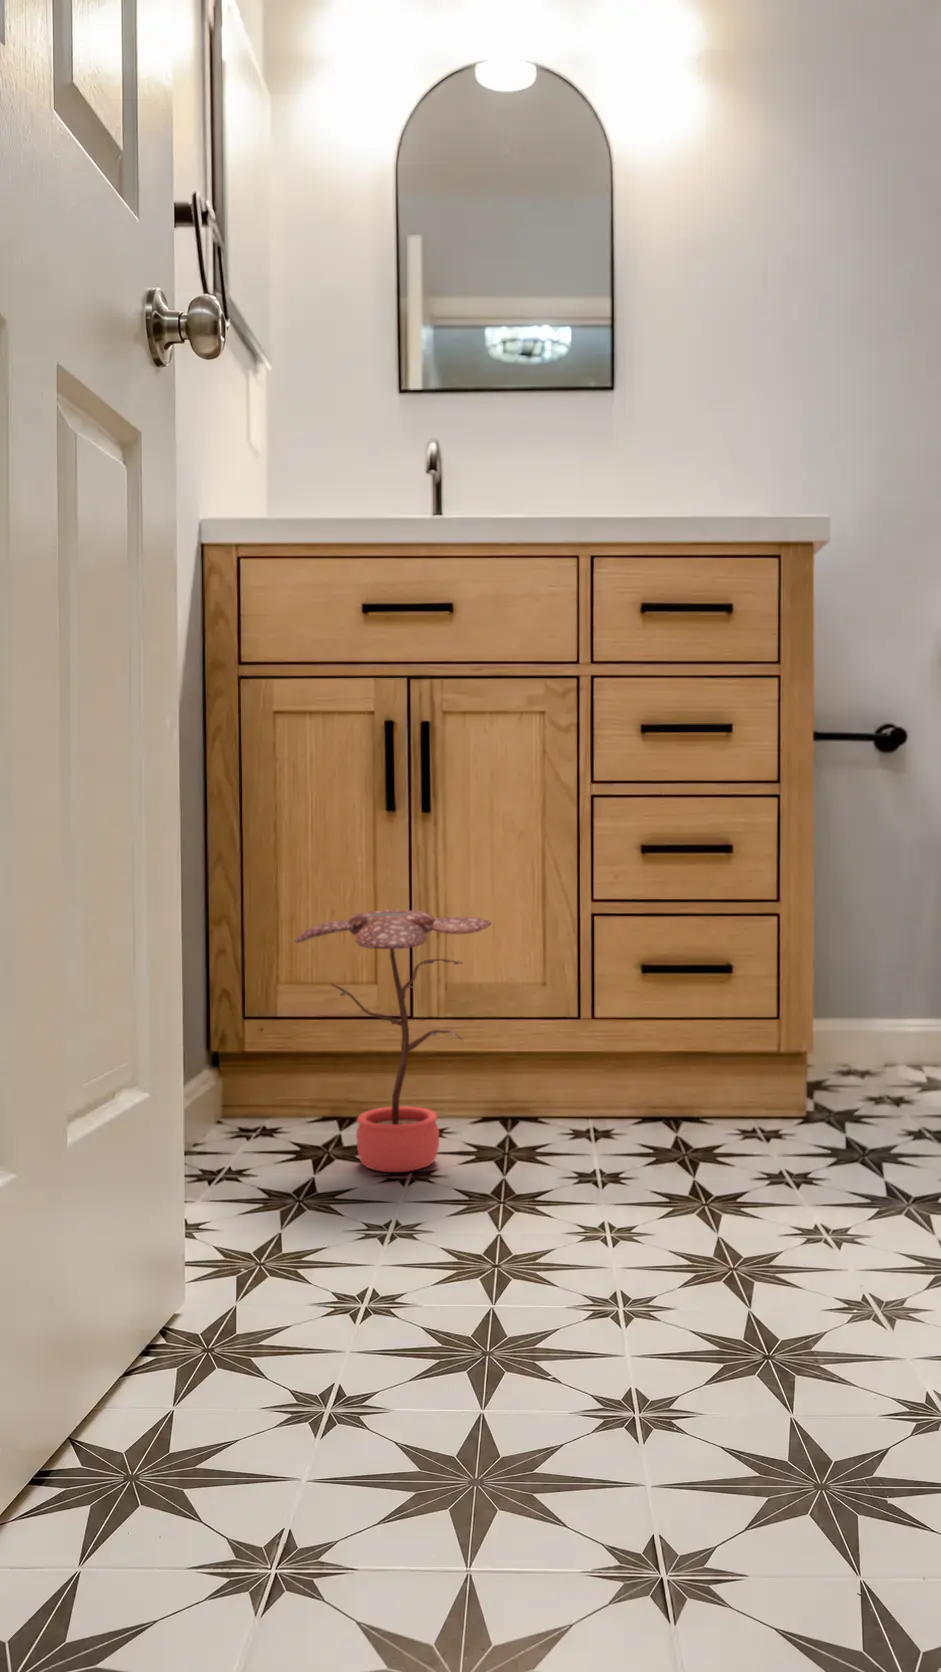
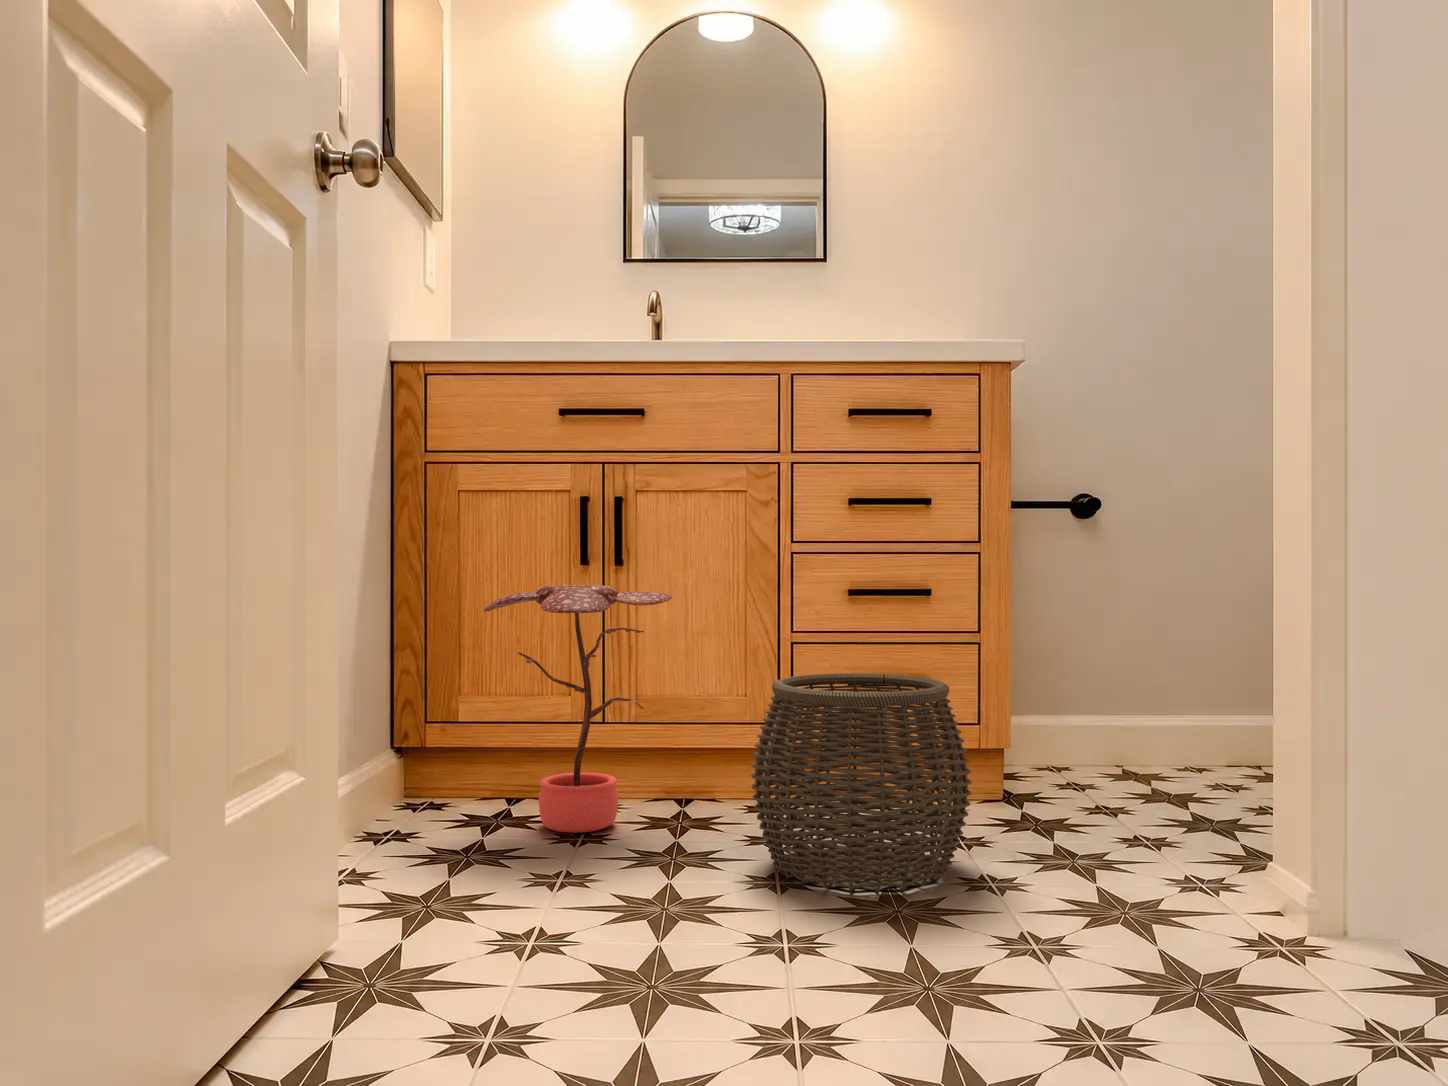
woven basket: none [580,1008,812,1245] -> present [751,673,972,892]

